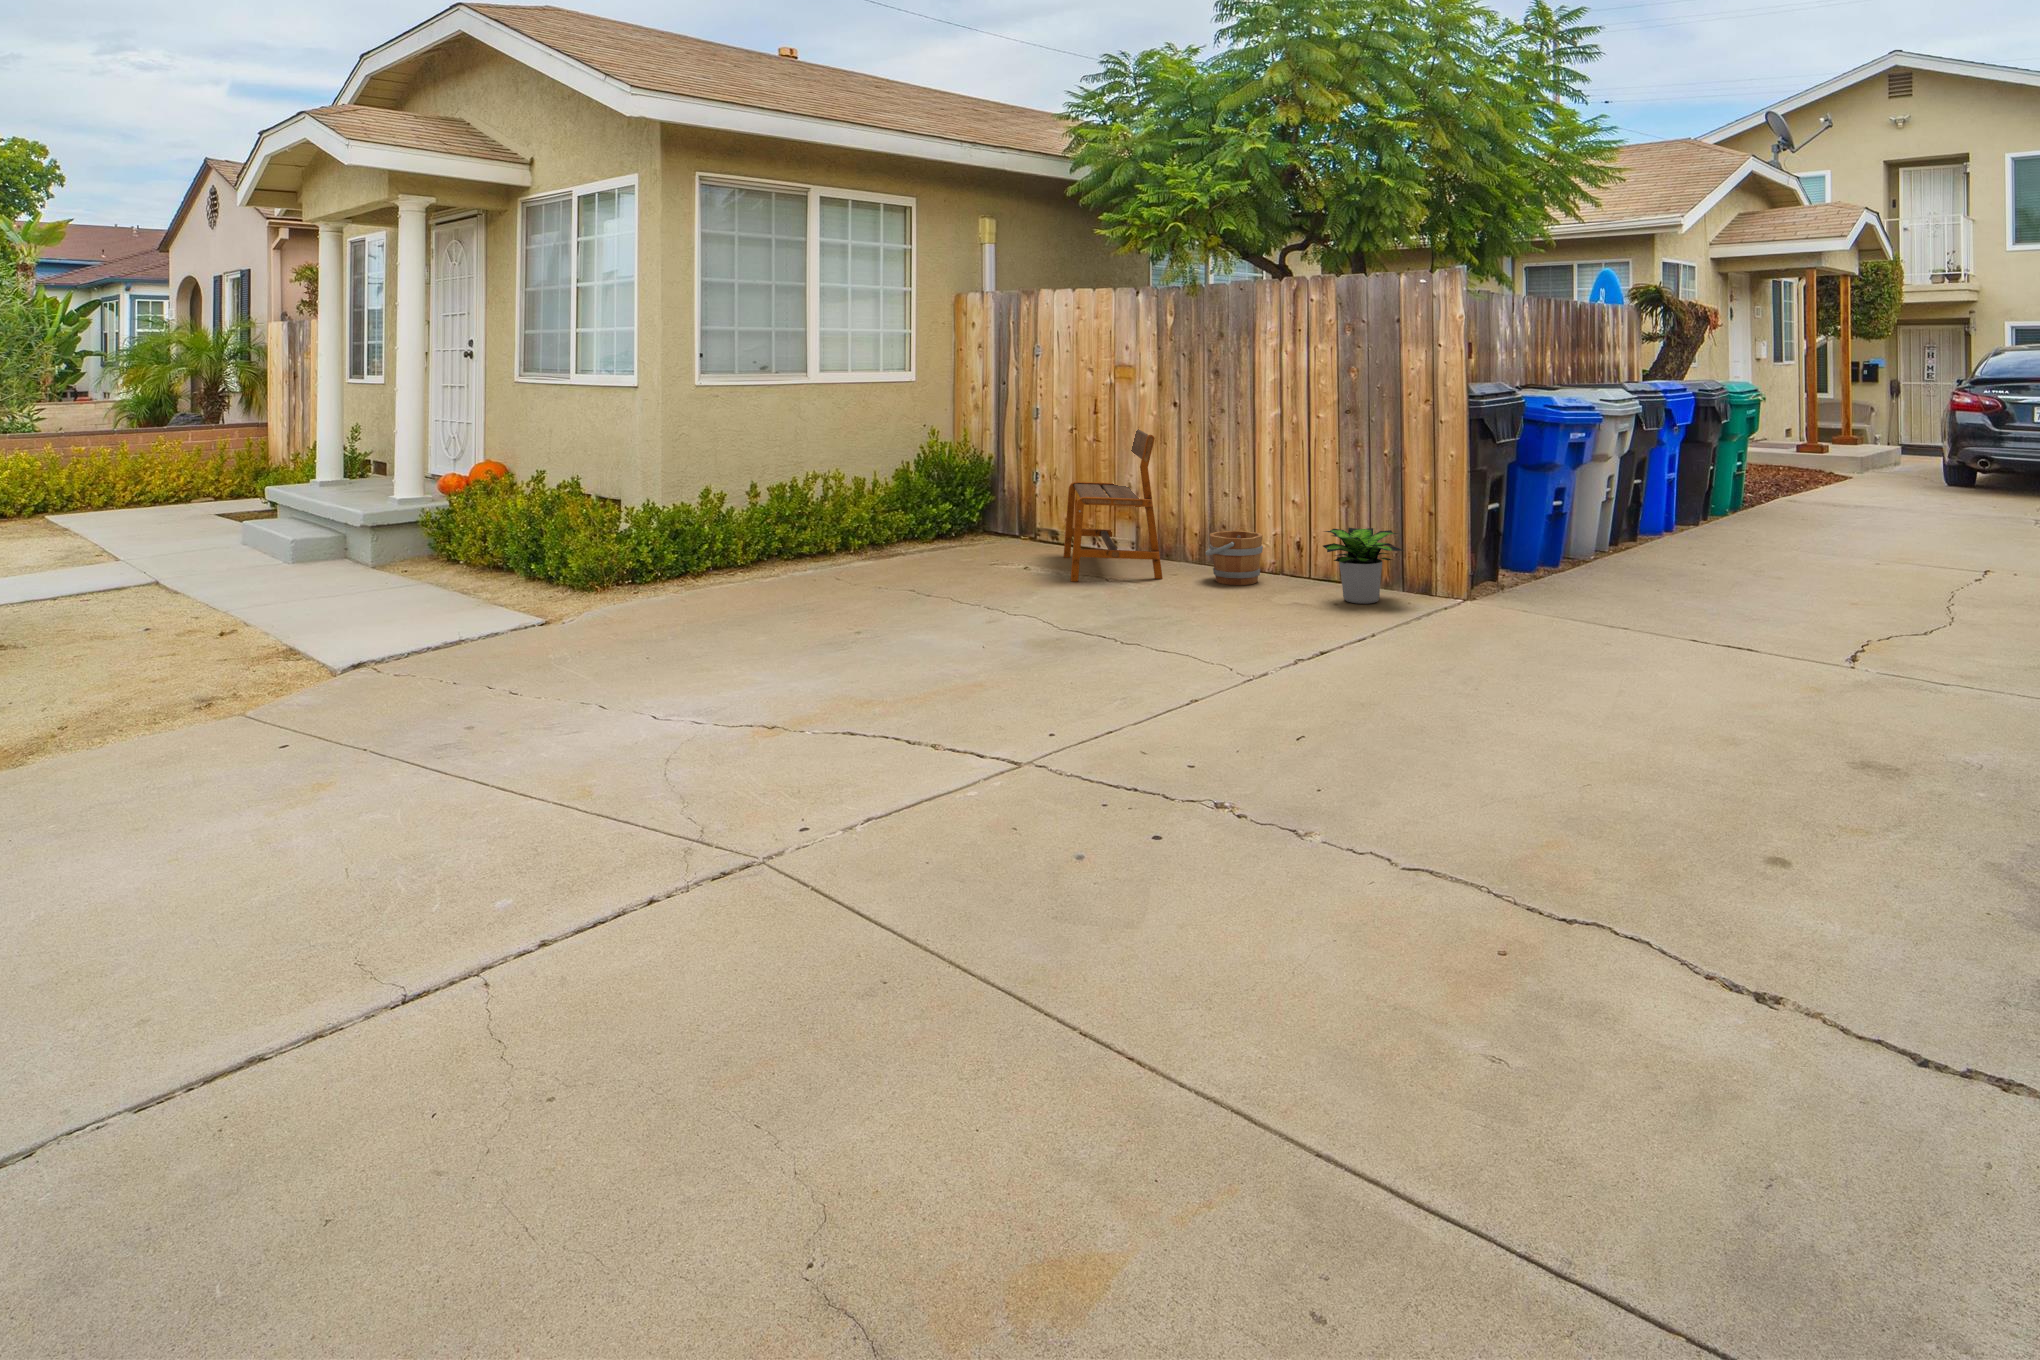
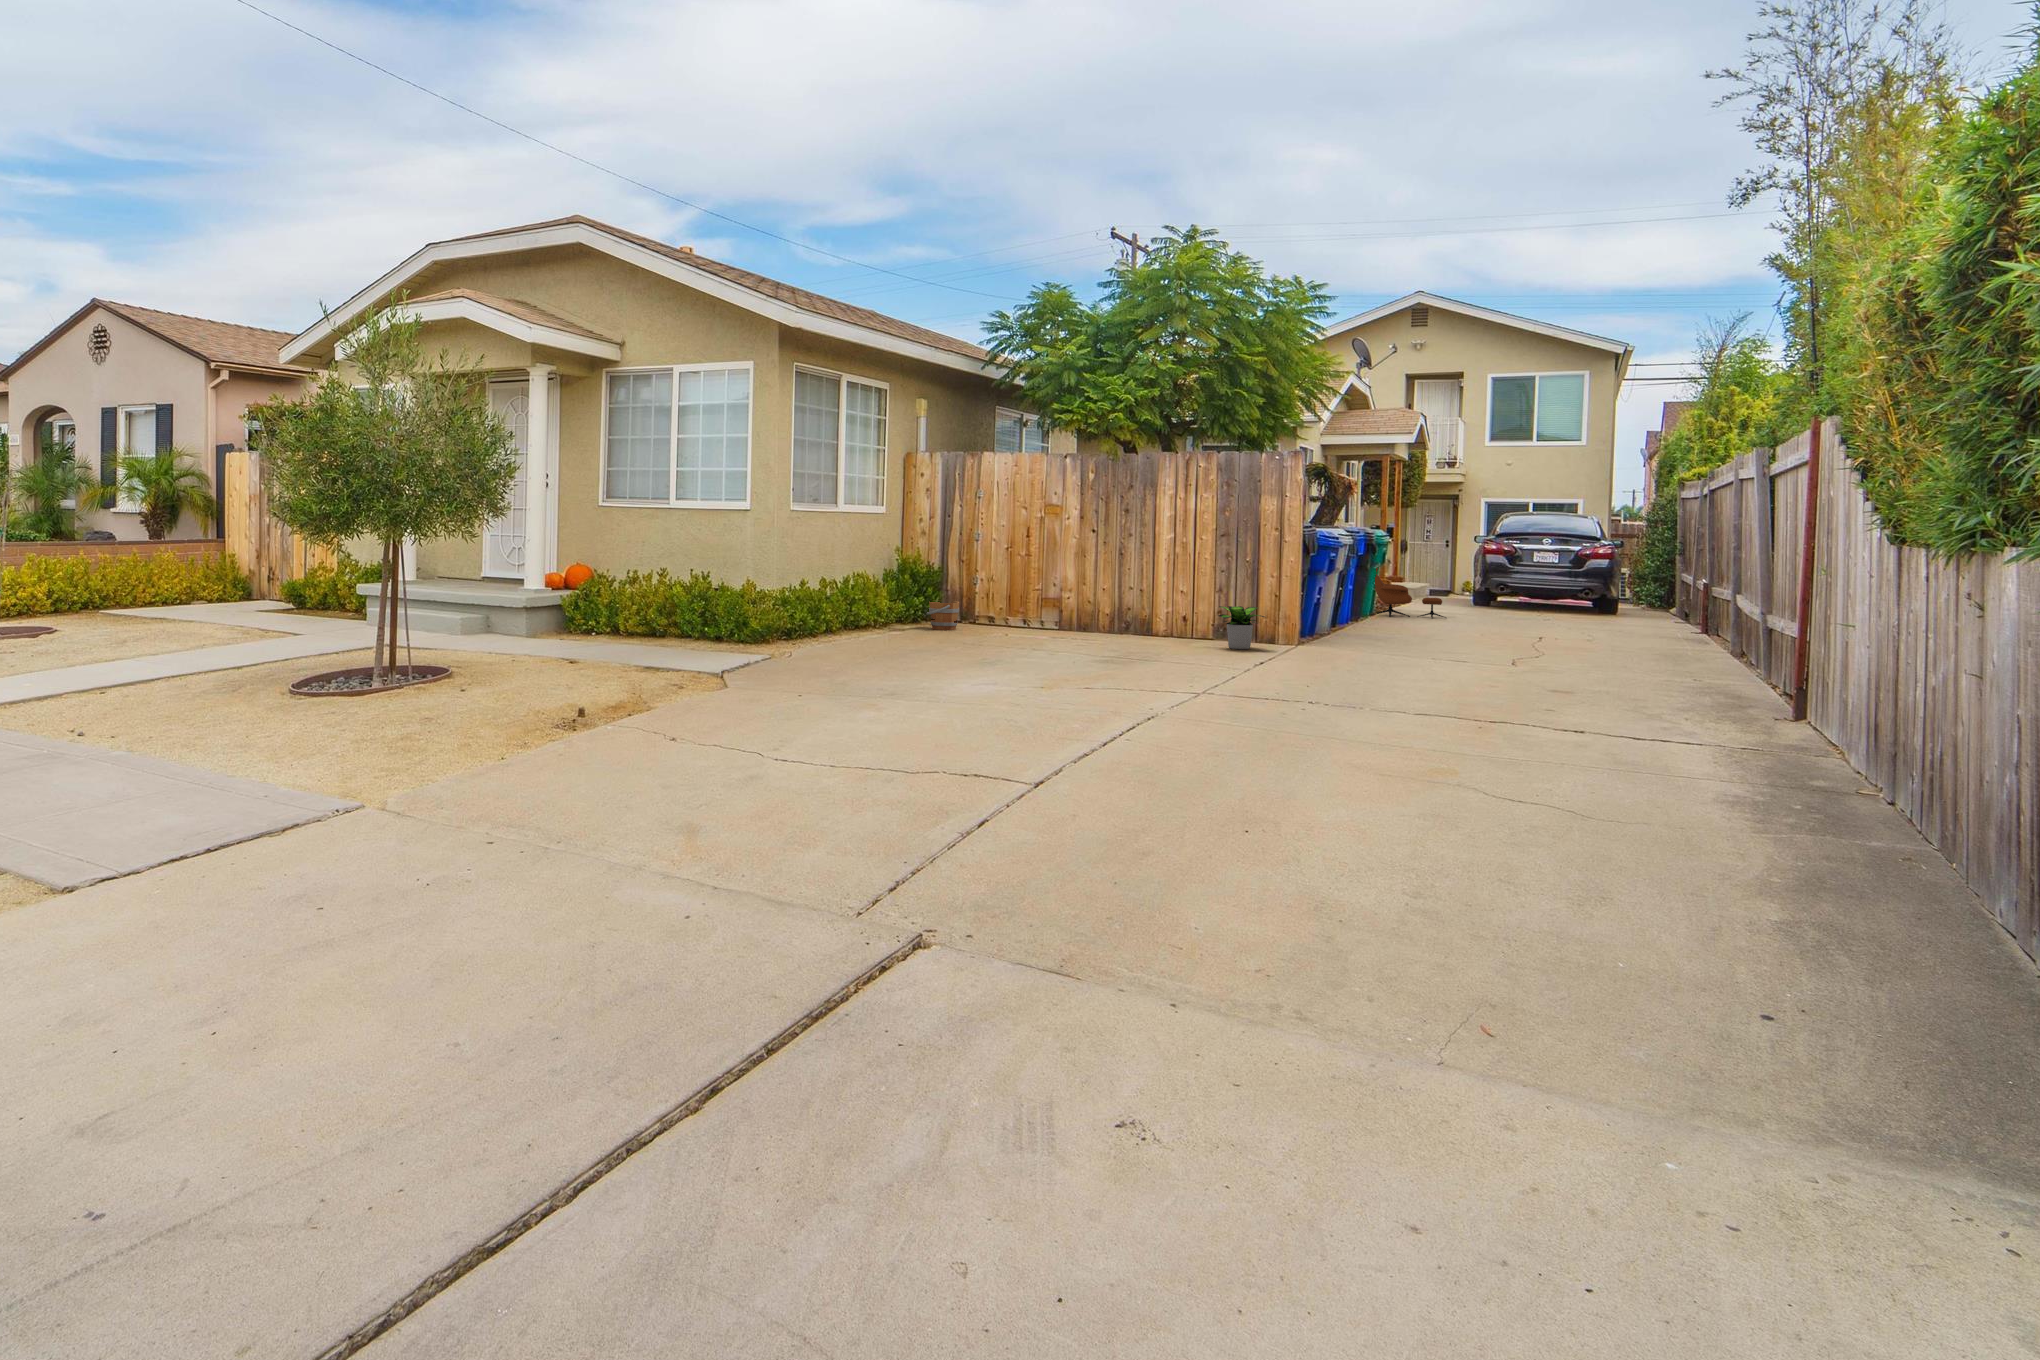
bench: present [1064,429,1162,582] -> none [1007,547,1101,643]
lounge chair: none [1733,433,1862,518] -> present [1371,568,1446,618]
bucket: present [1206,531,1263,585] -> present [927,601,959,630]

